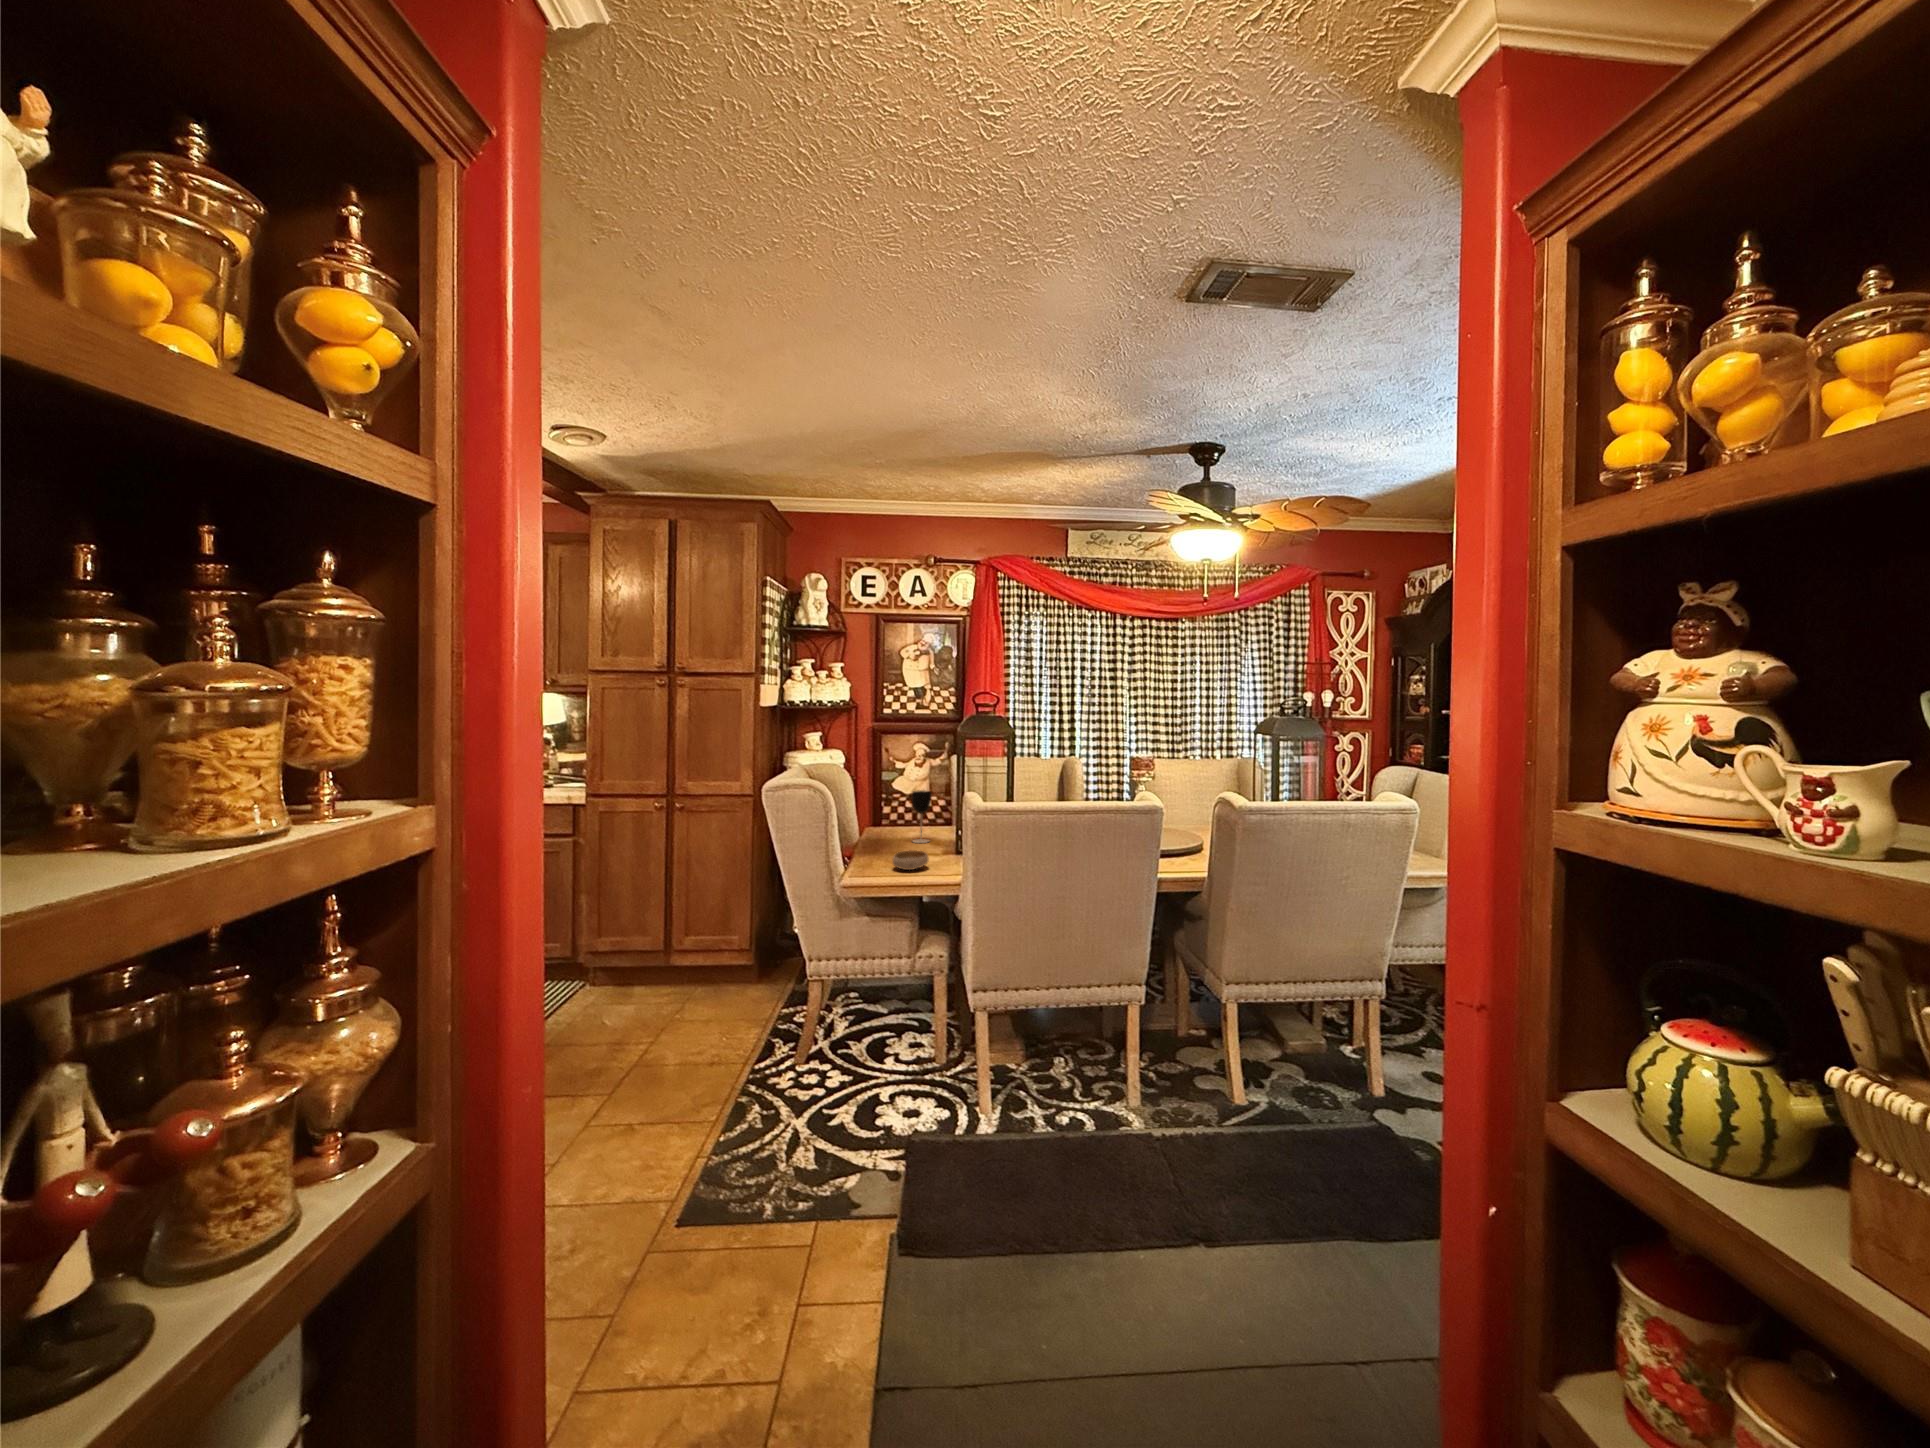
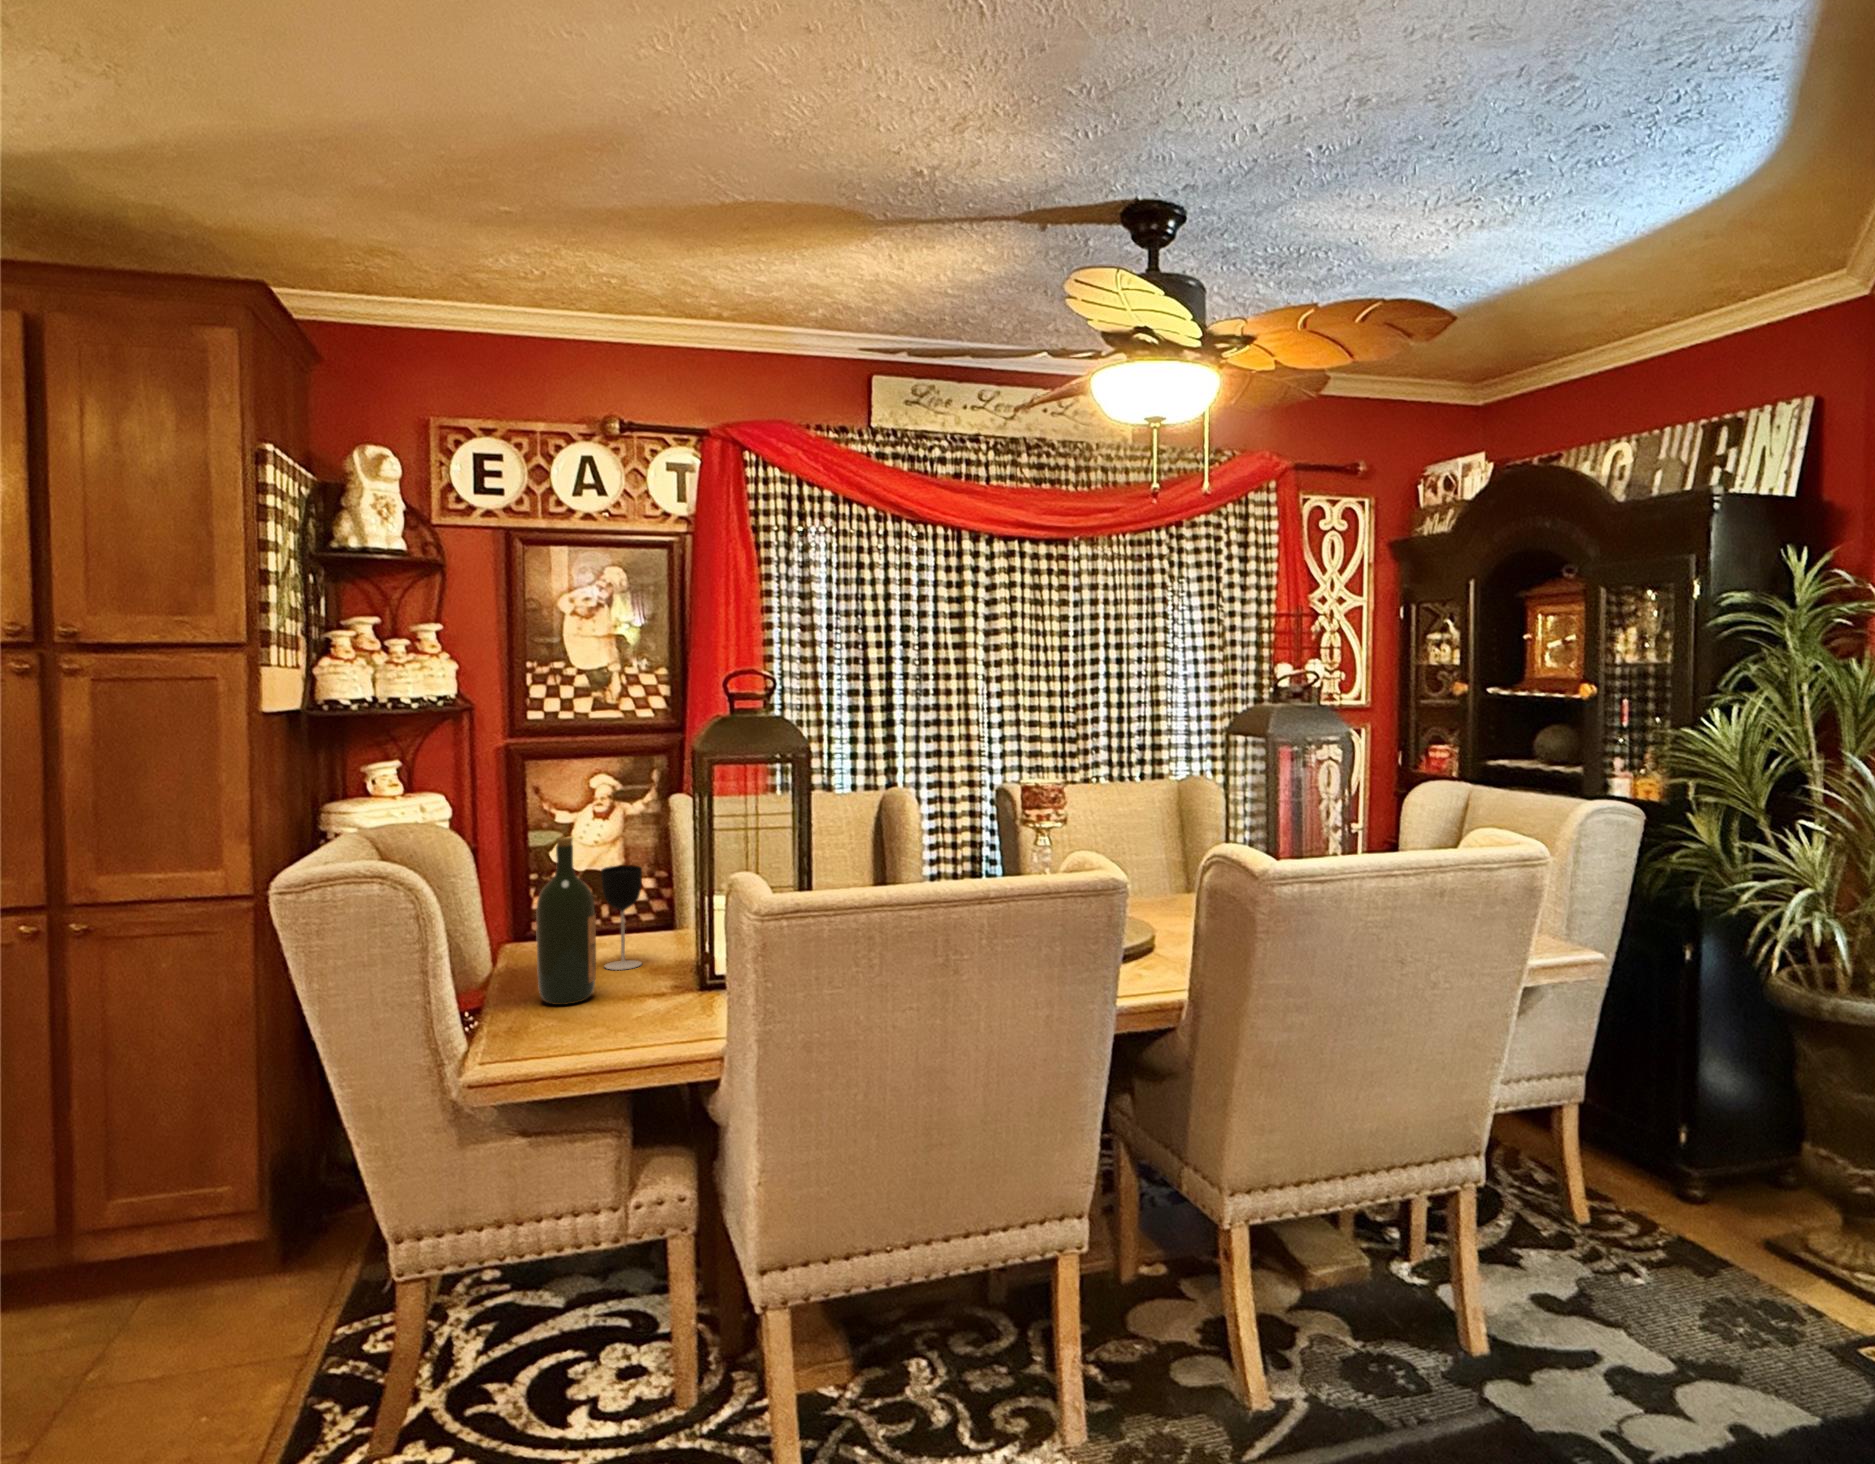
wine bottle: none [878,774,907,857] -> present [536,837,596,1005]
bowl: present [893,850,929,870] -> none [573,990,650,1033]

